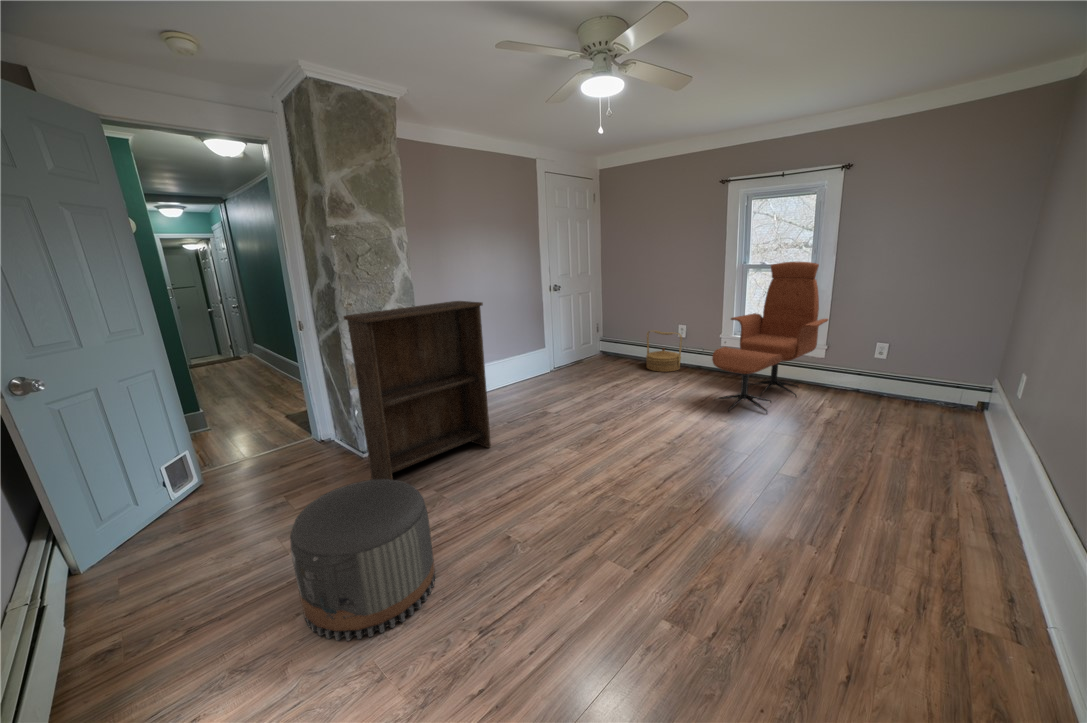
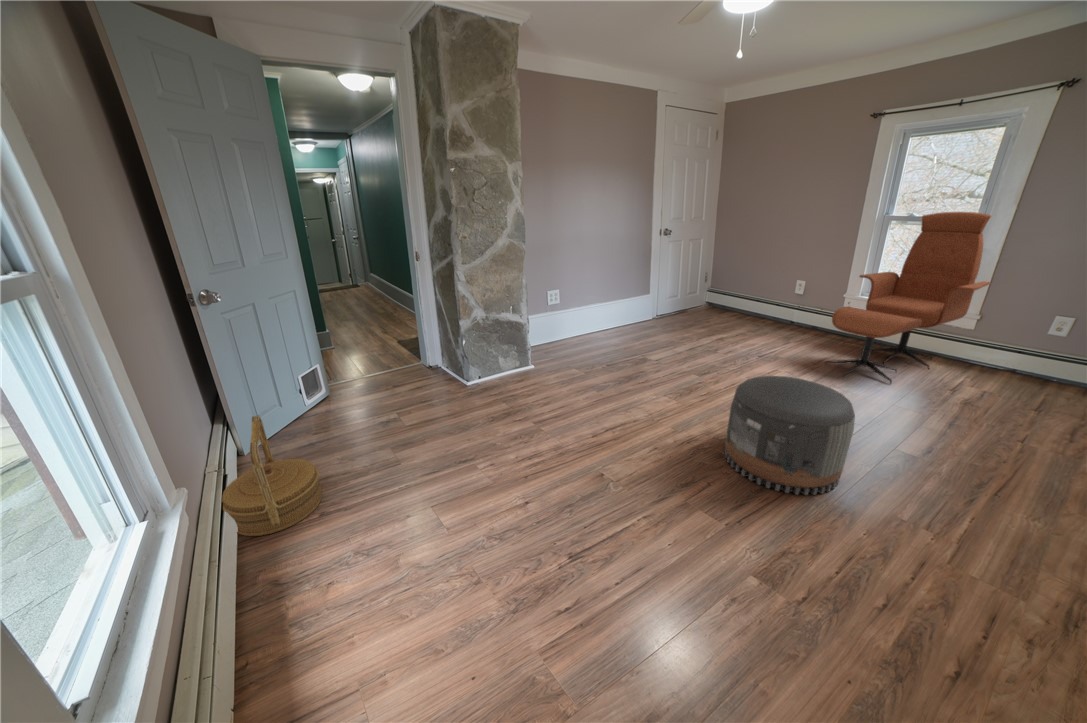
bookshelf: present [343,301,491,480] -> none [459,241,590,416]
woven basket: present [646,330,682,372] -> present [222,416,322,536]
pouf: present [290,479,435,641] -> present [724,376,855,495]

